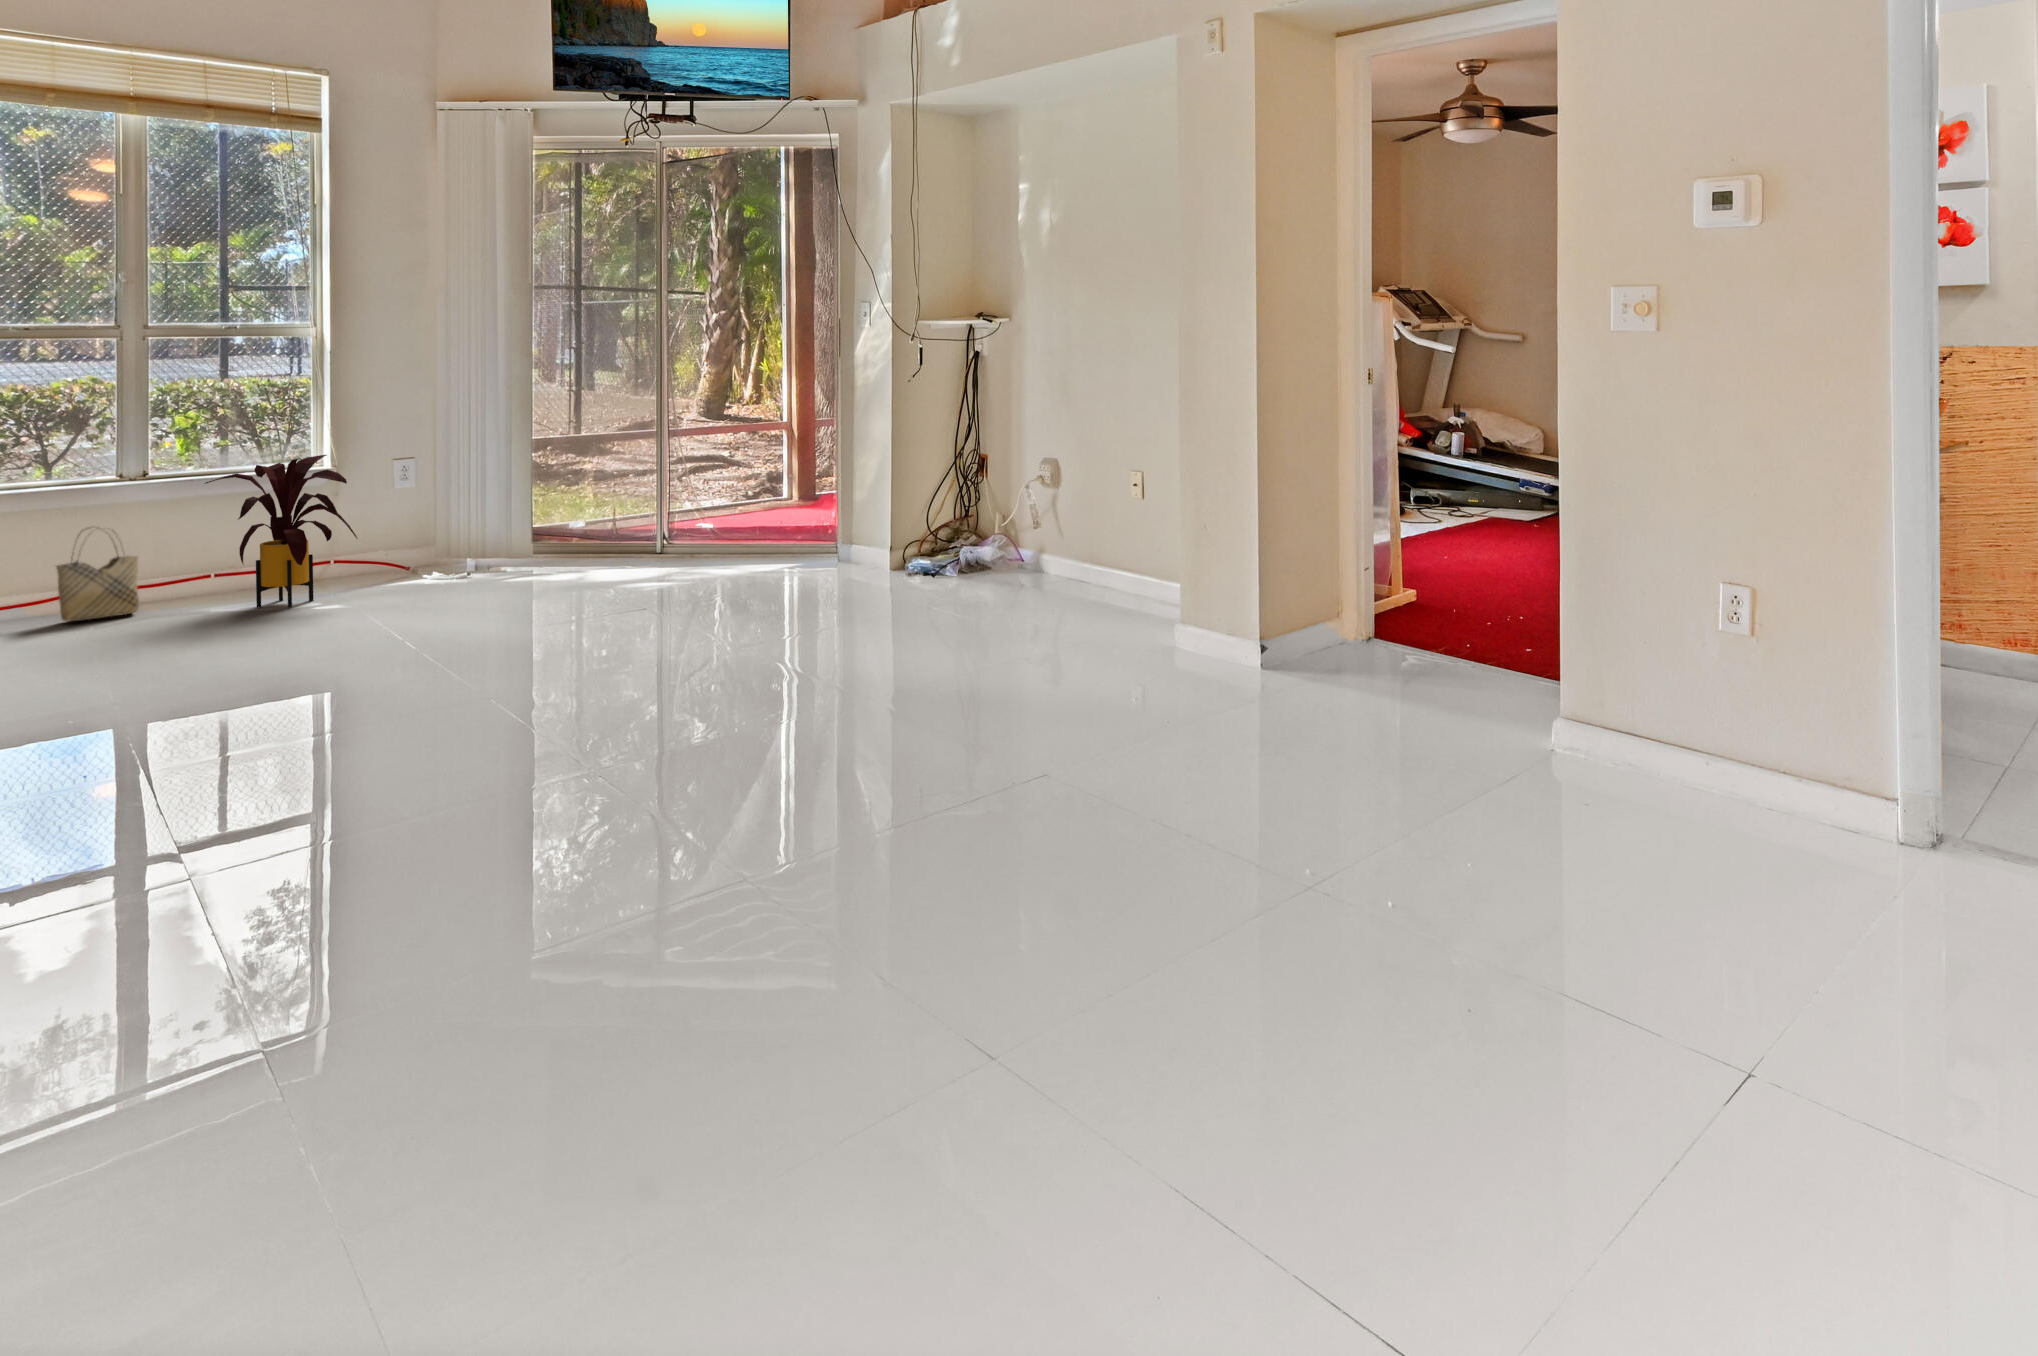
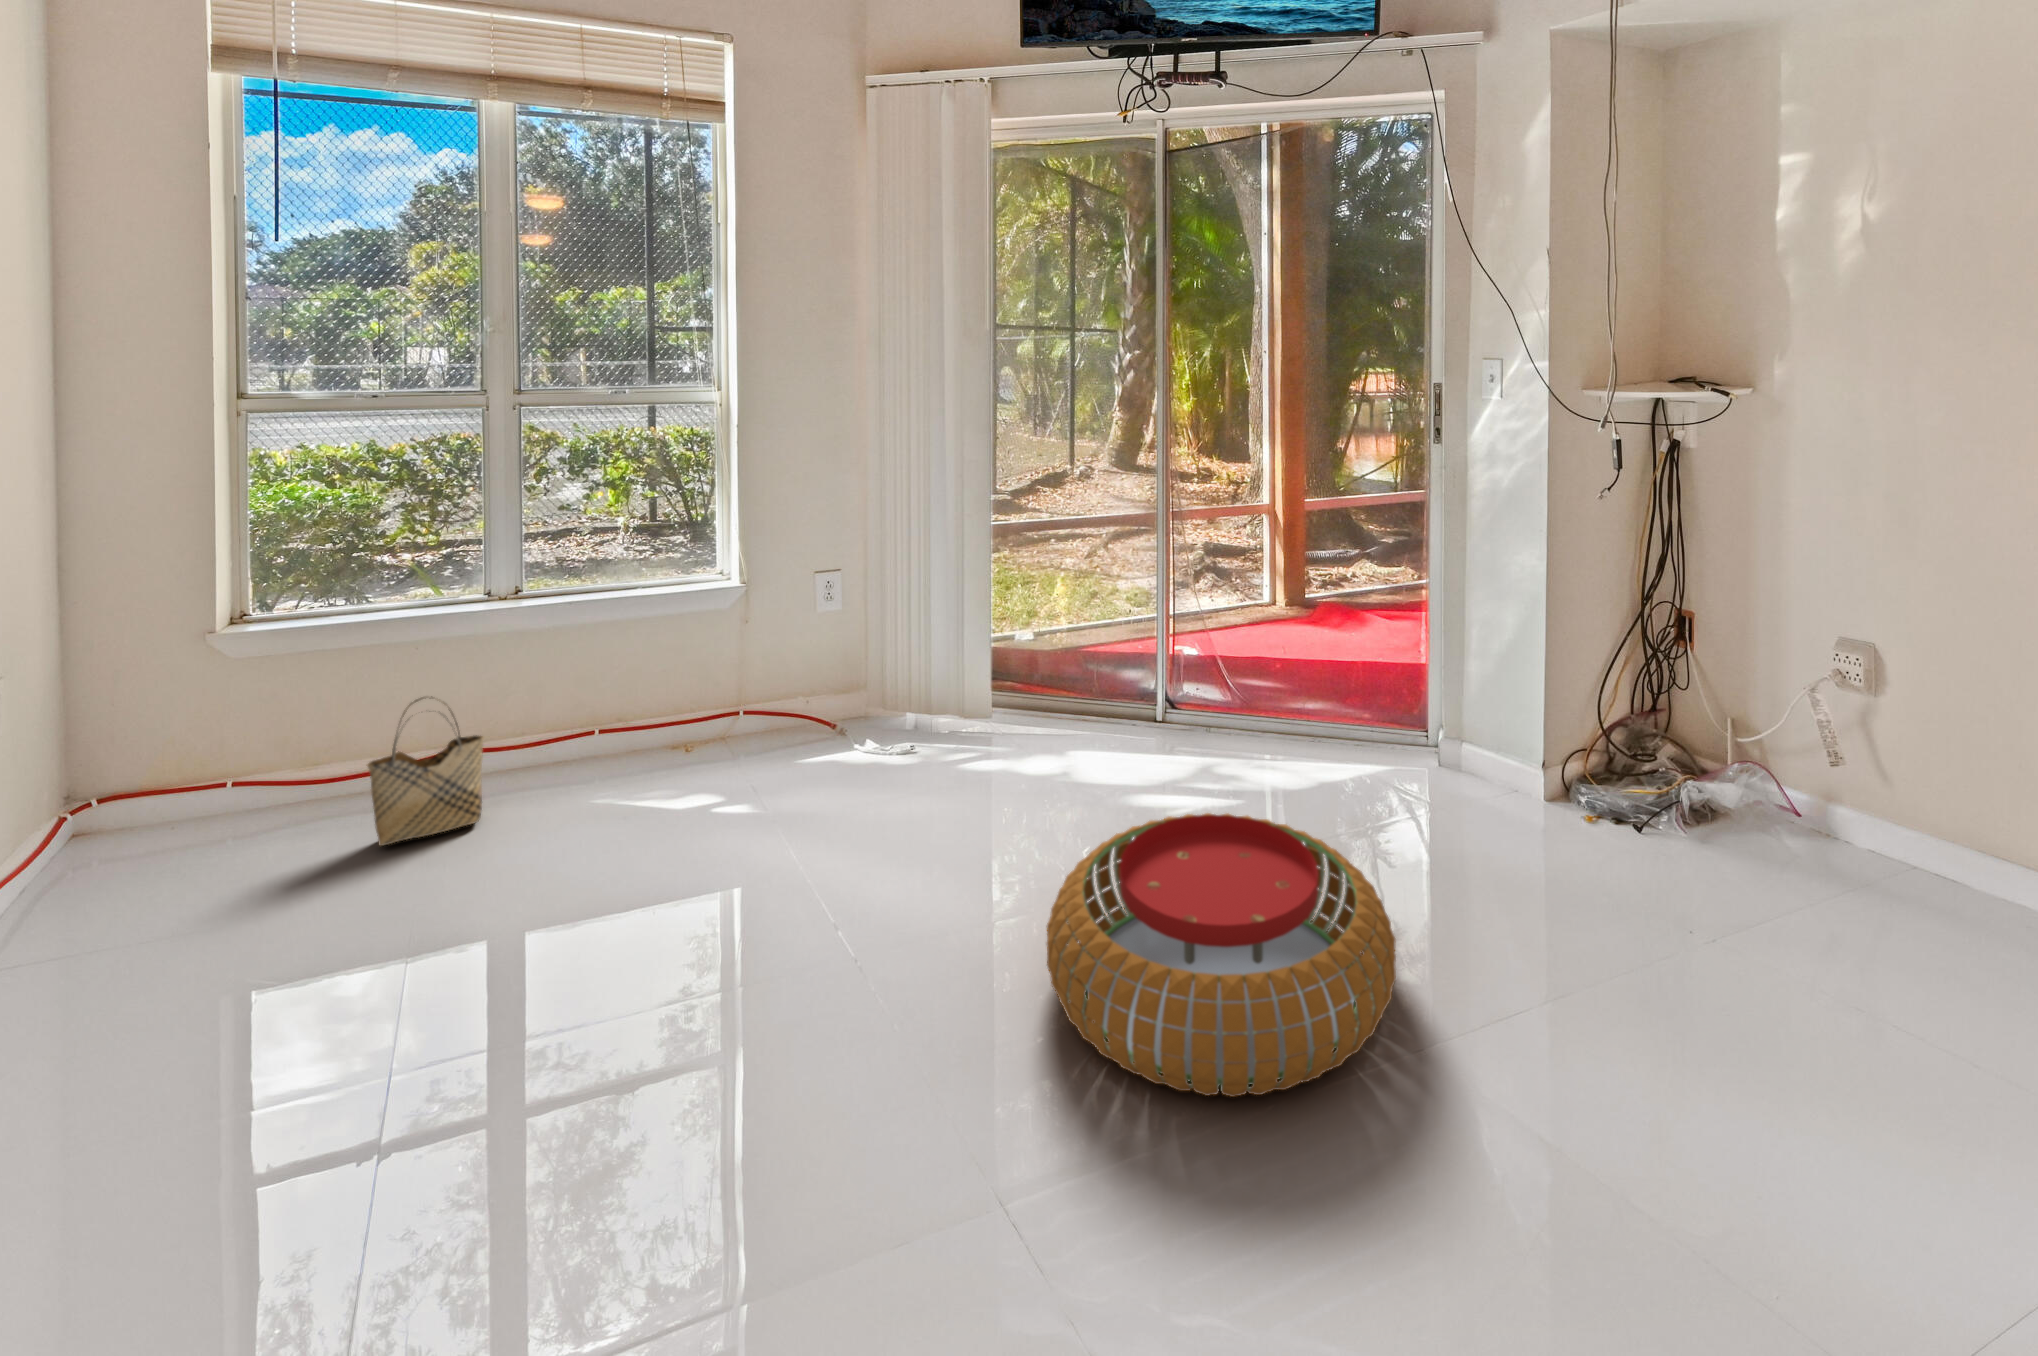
house plant: present [205,455,357,608] -> none [556,584,759,830]
pouf: none [556,544,754,638] -> present [1047,813,1396,1097]

